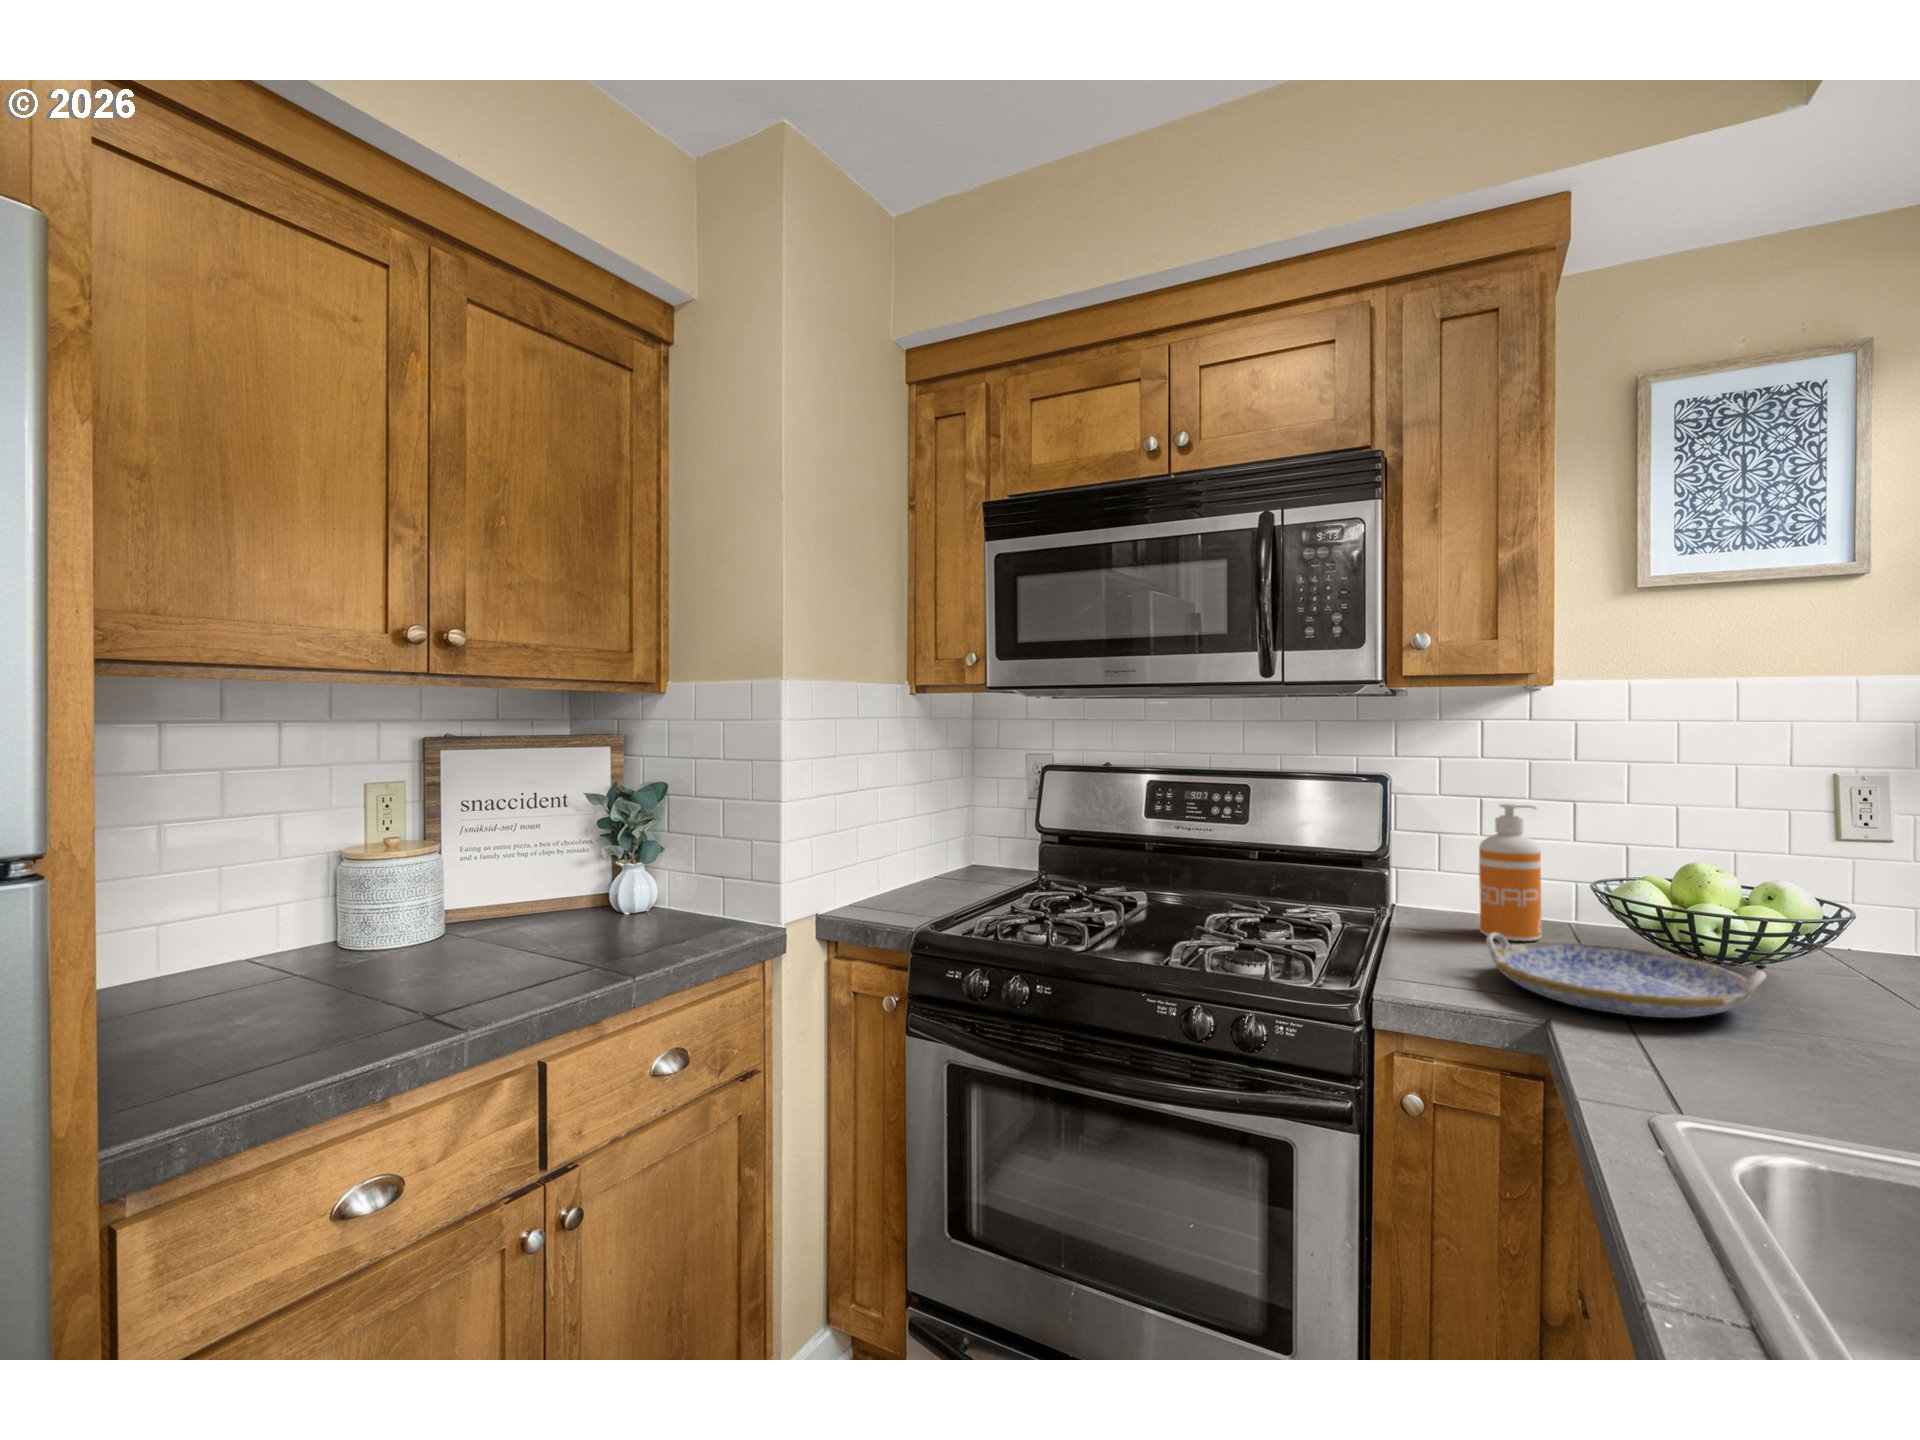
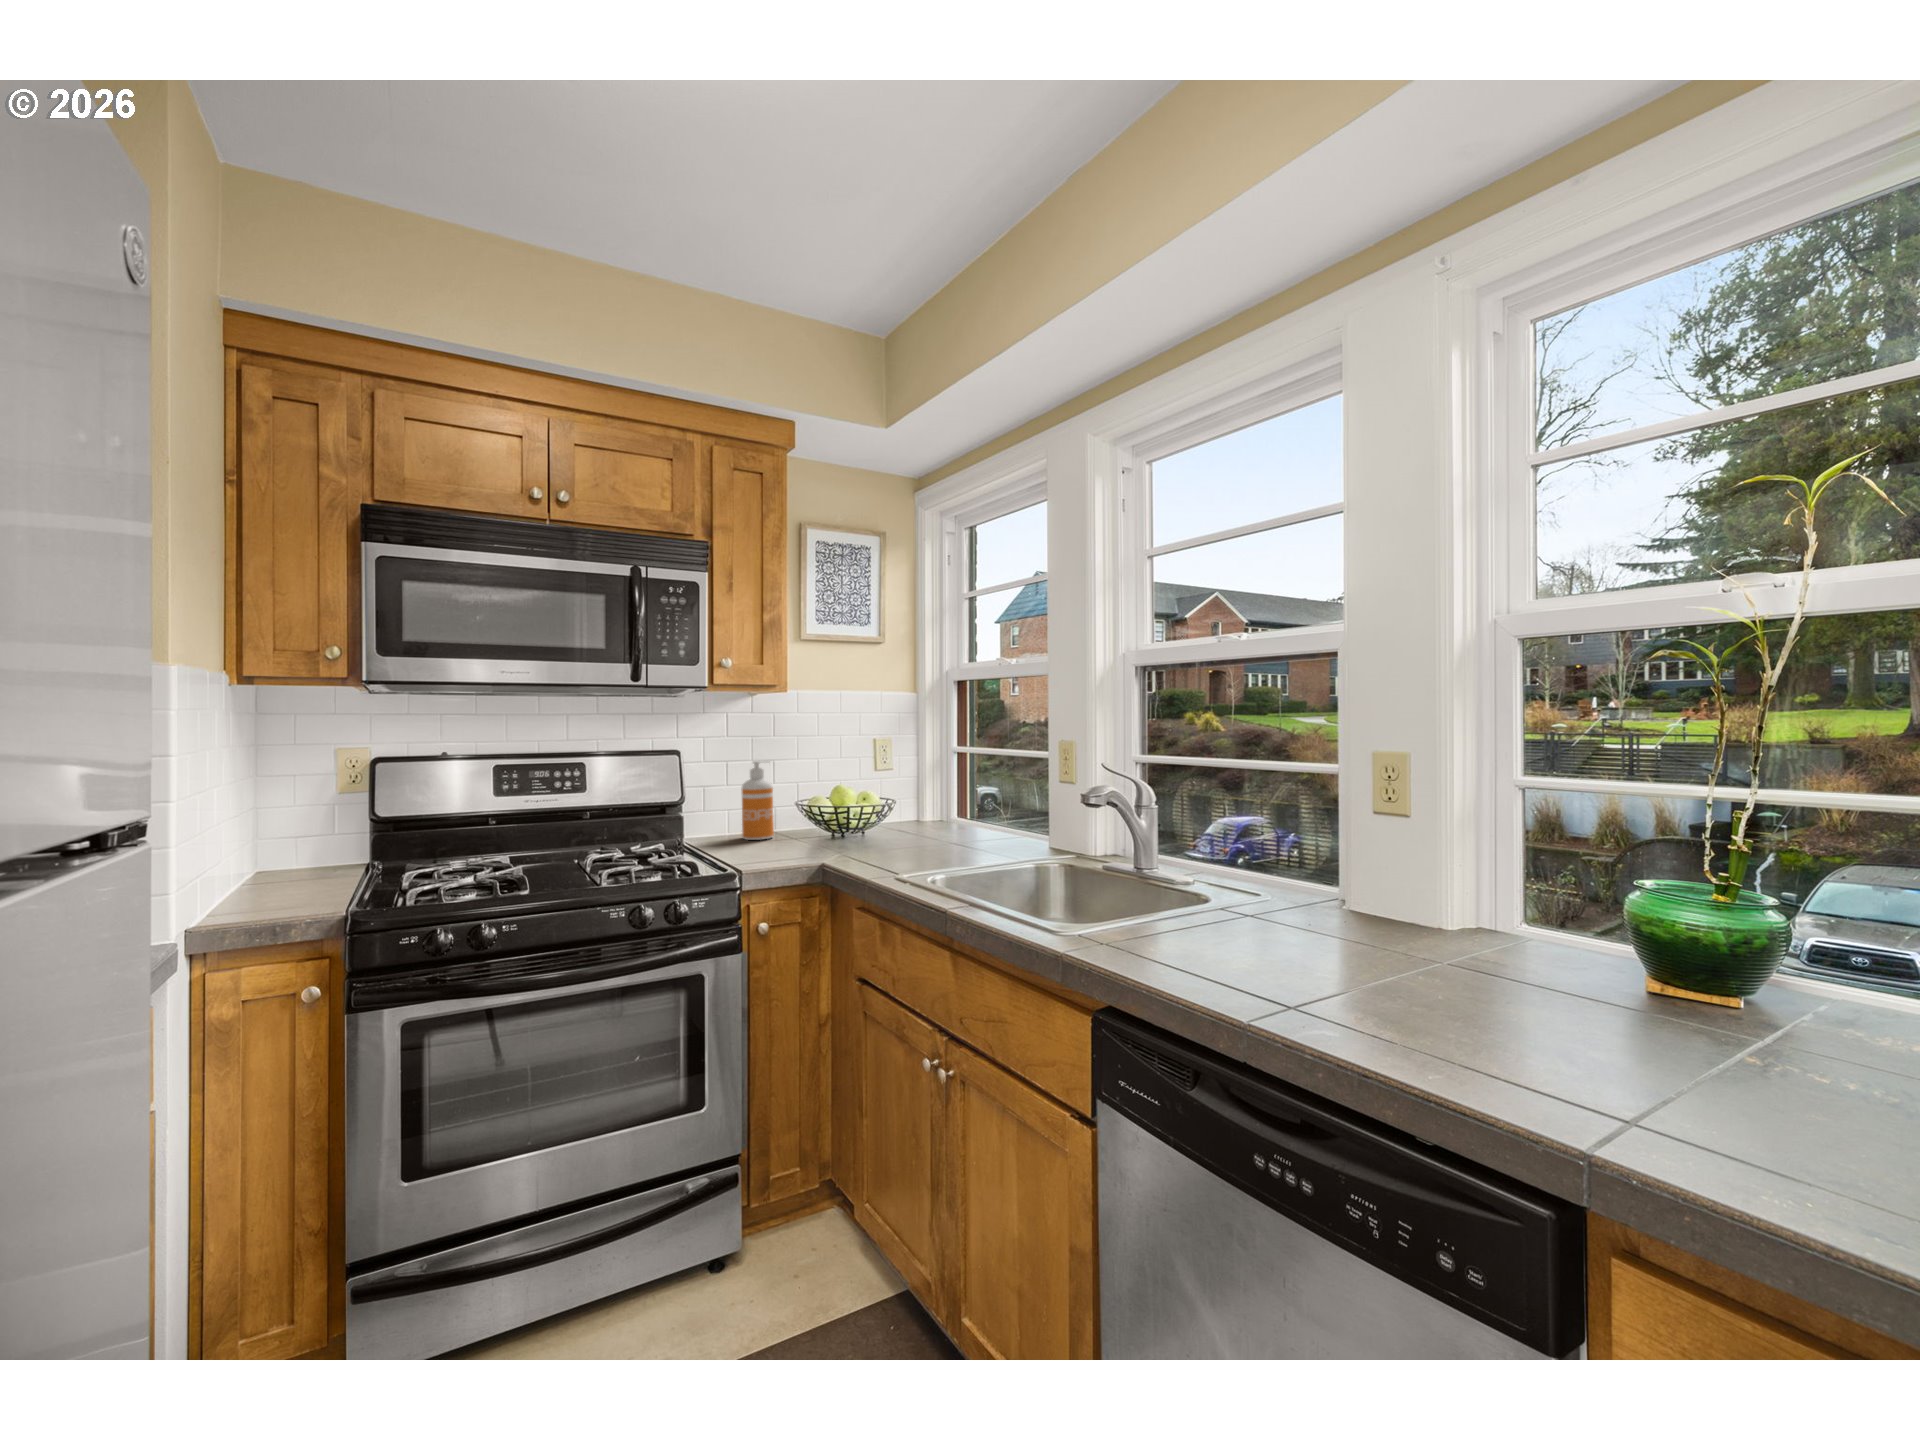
serving tray: present [1486,933,1766,1018] -> none [775,824,892,857]

